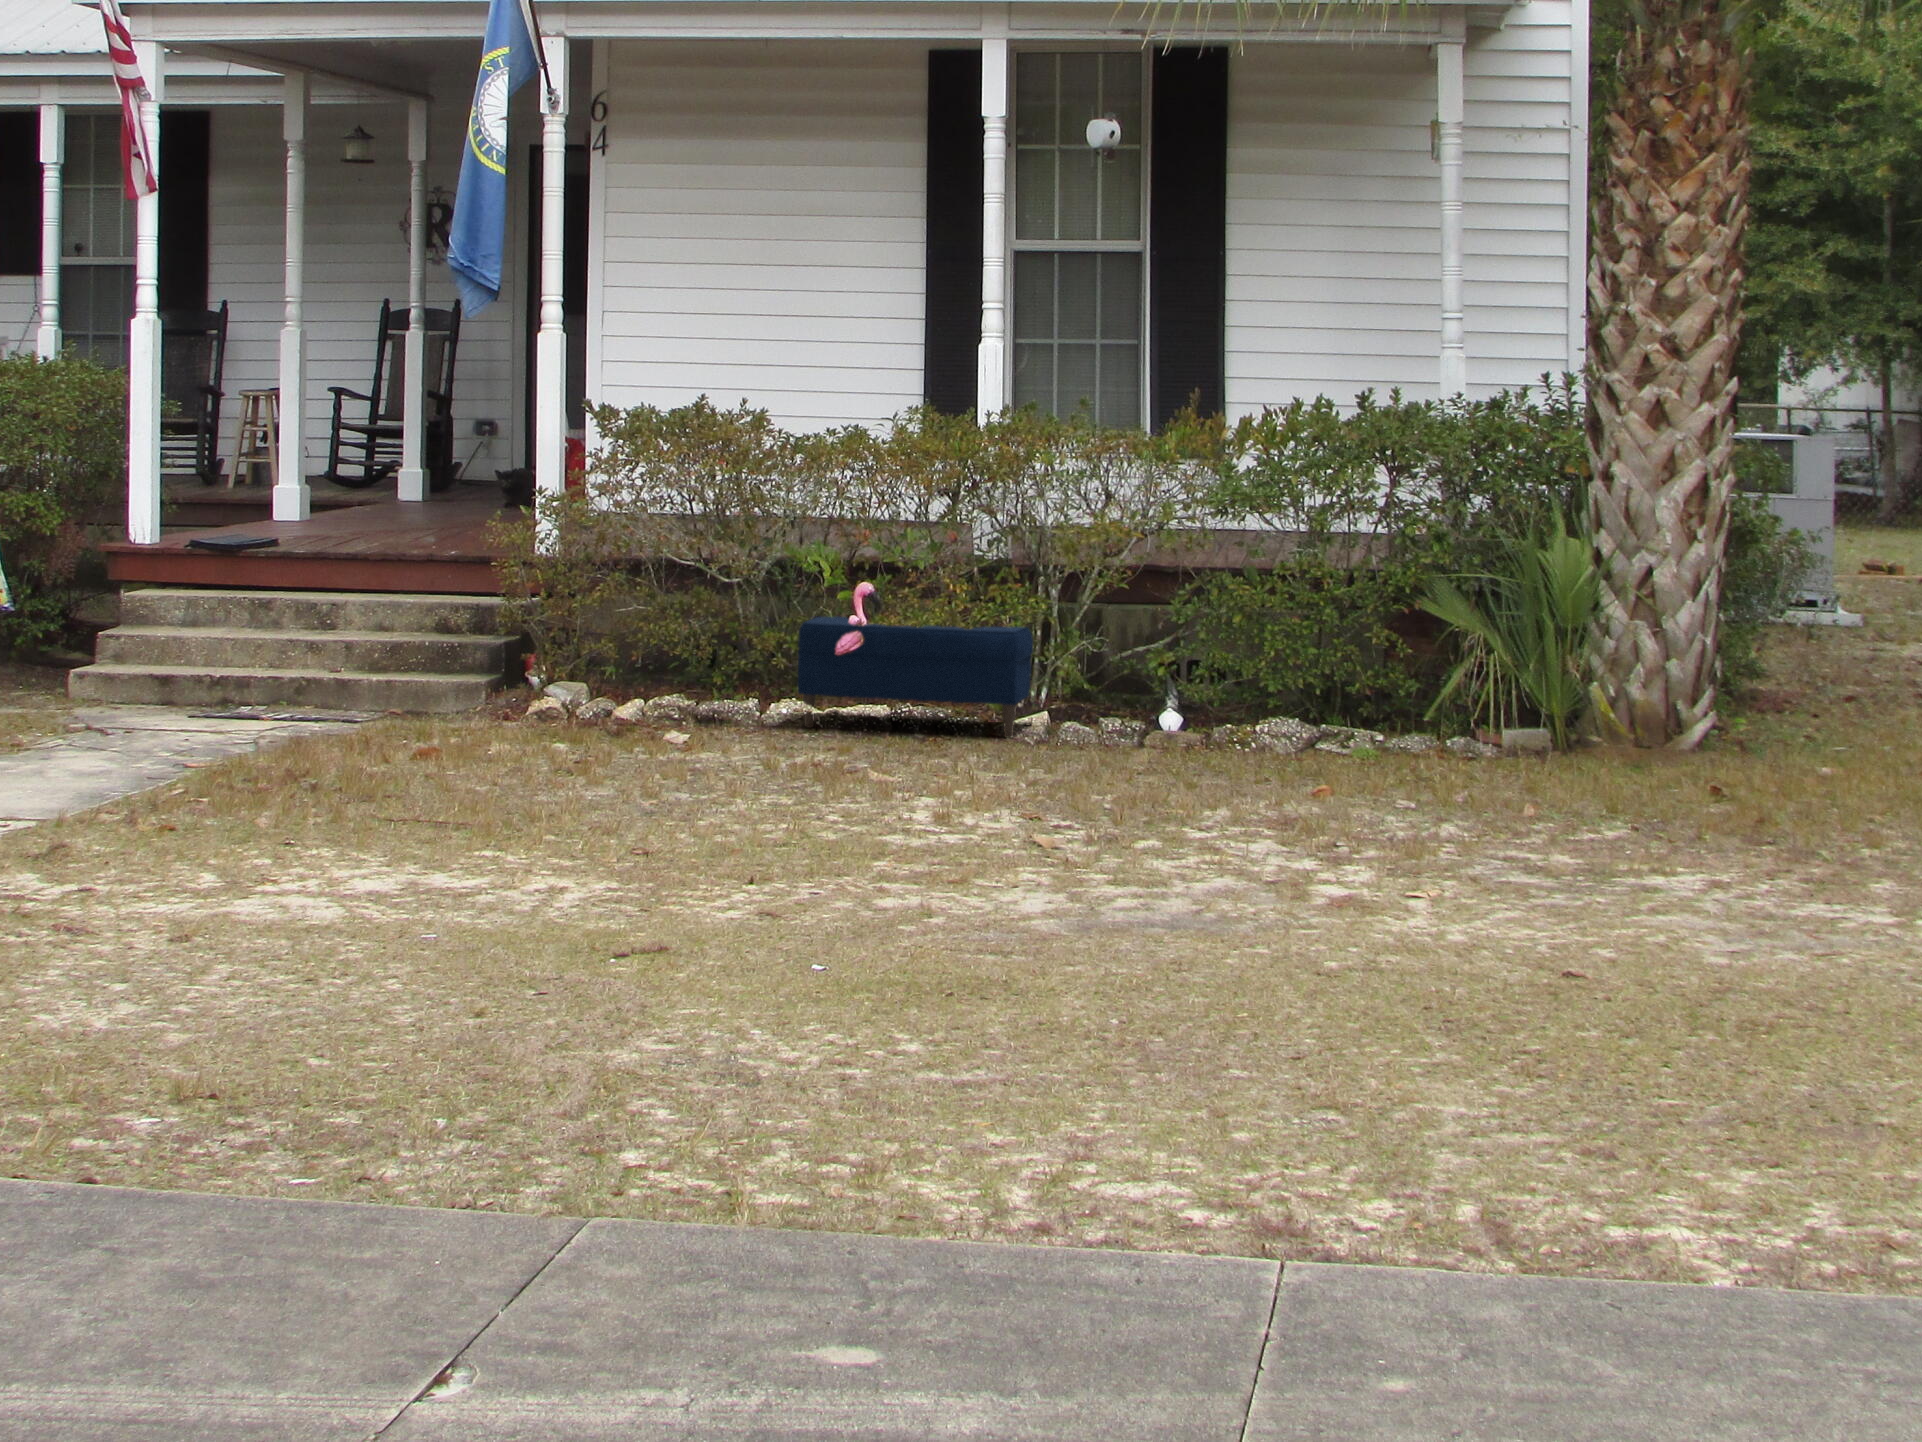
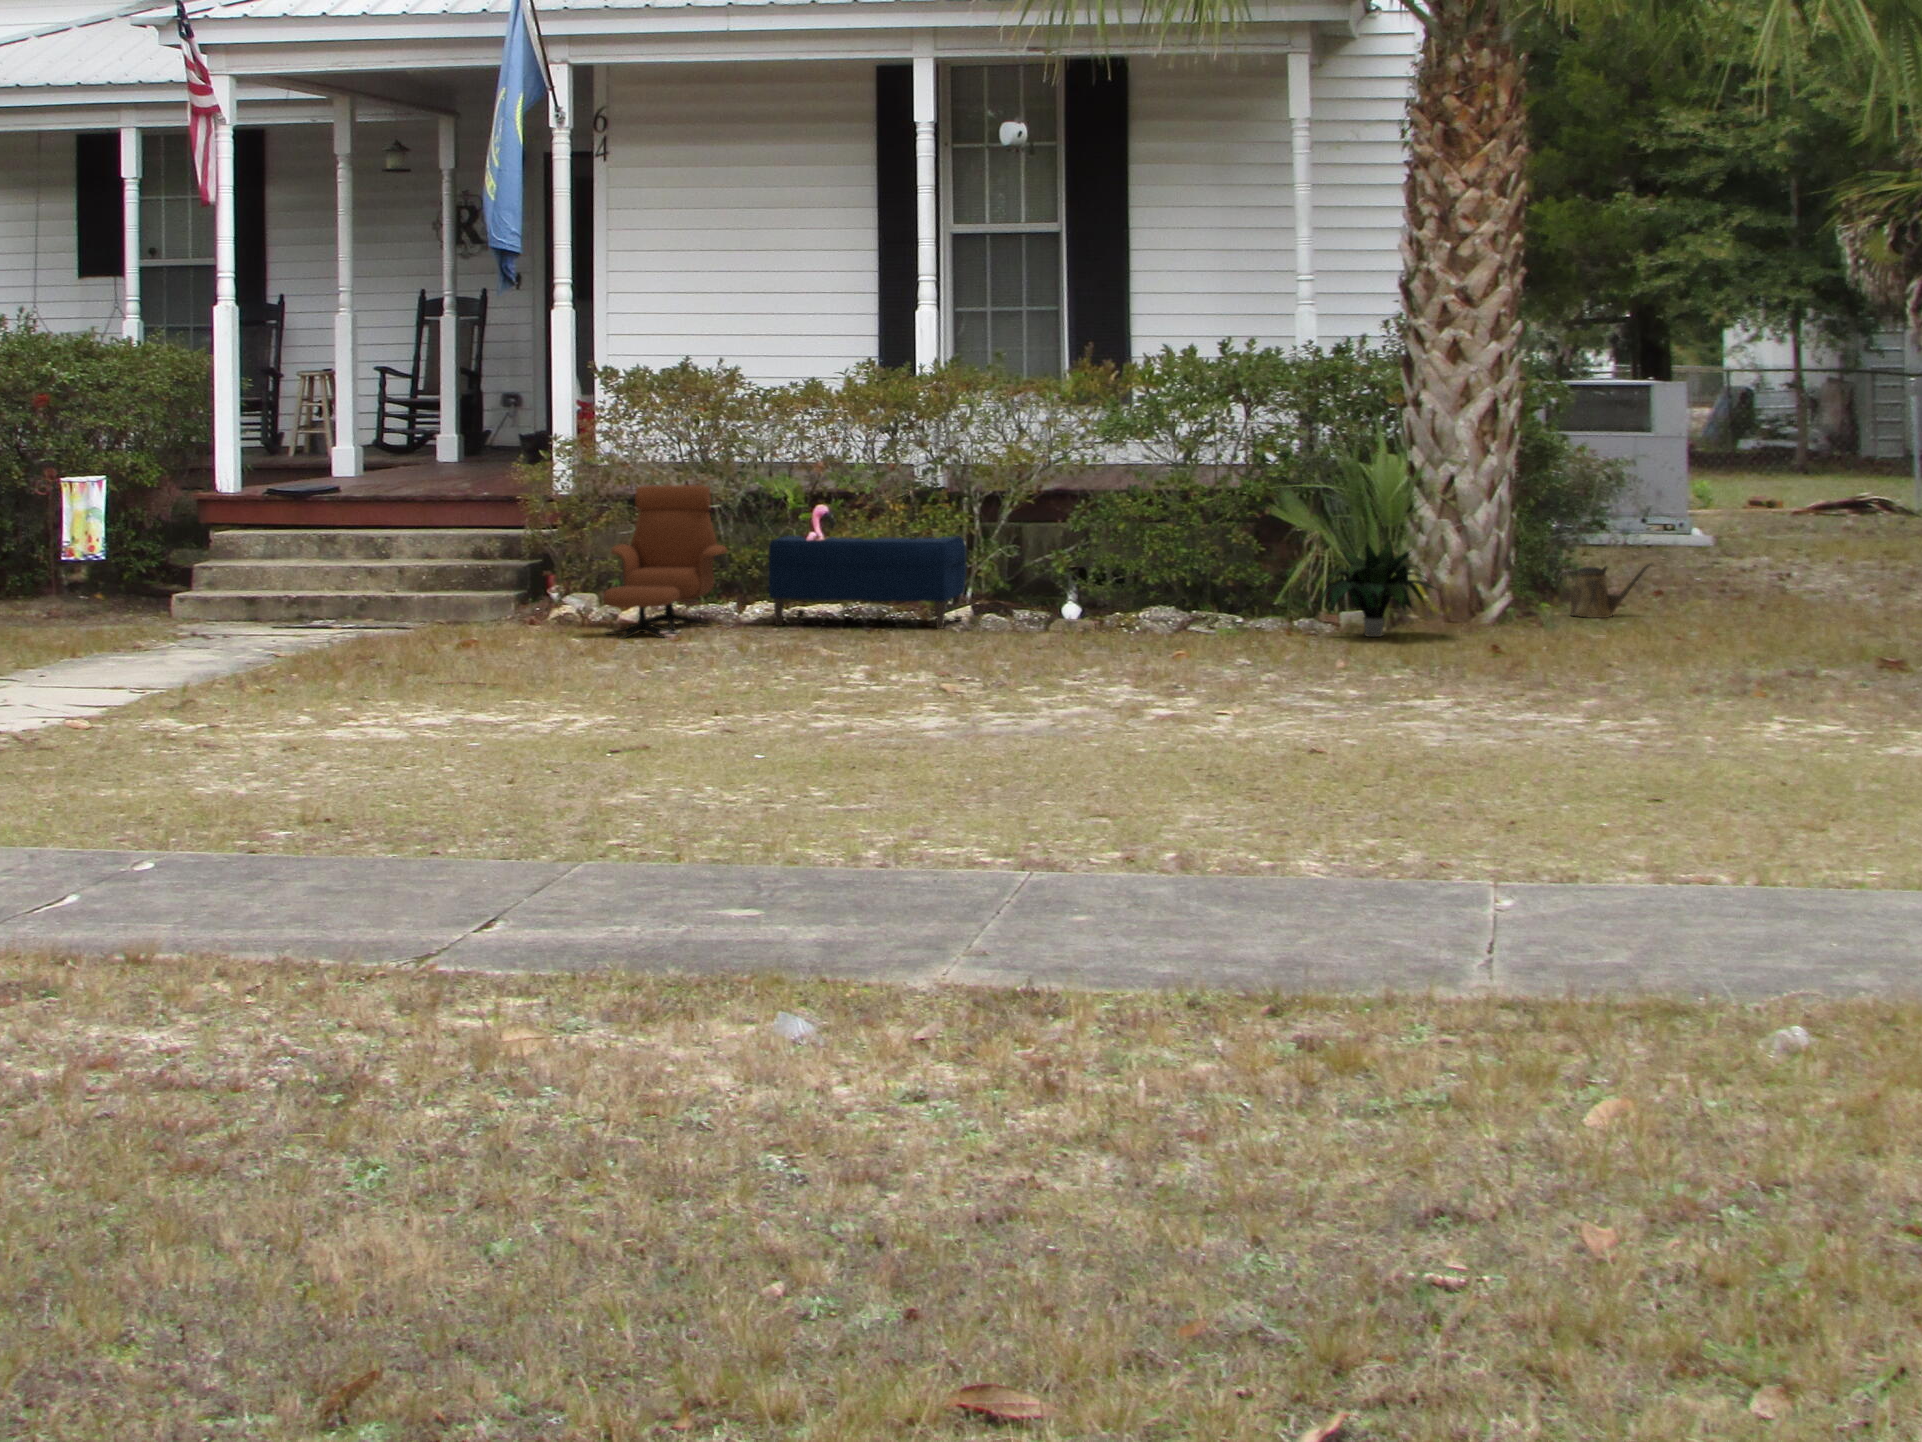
lounge chair: none [595,551,748,748] -> present [604,485,727,639]
potted plant: none [1480,642,1641,766] -> present [1319,540,1436,637]
watering can: none [1758,672,1879,739] -> present [1558,563,1653,618]

